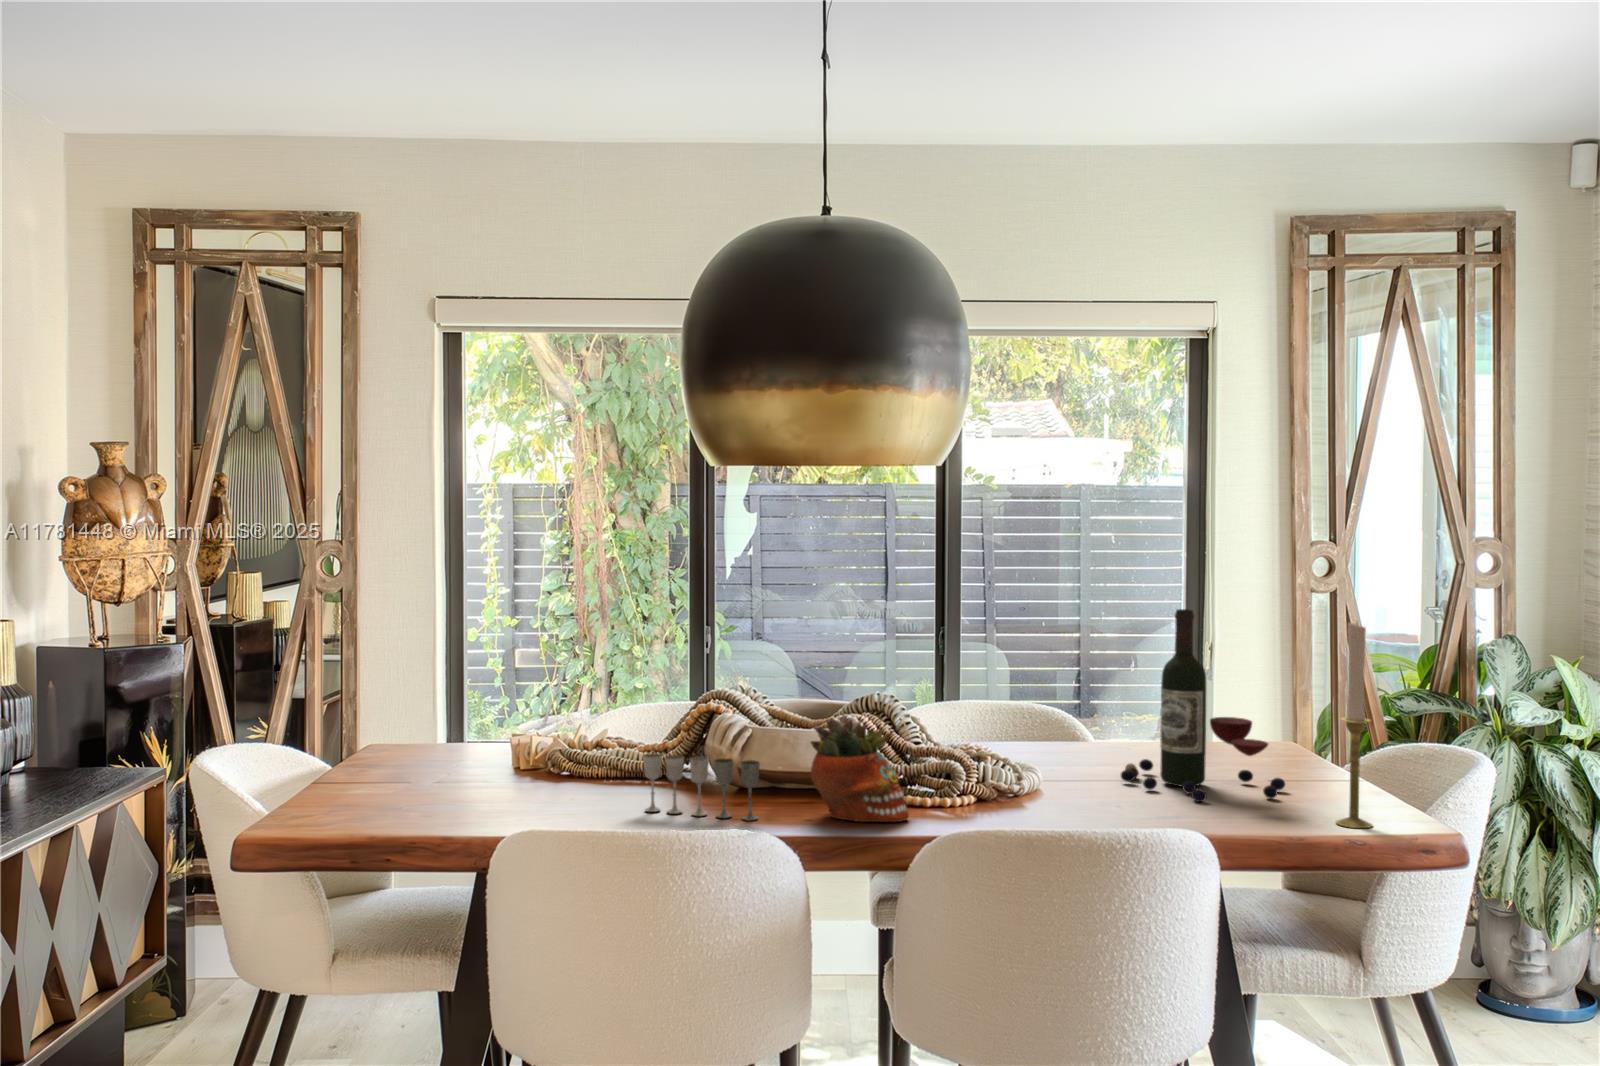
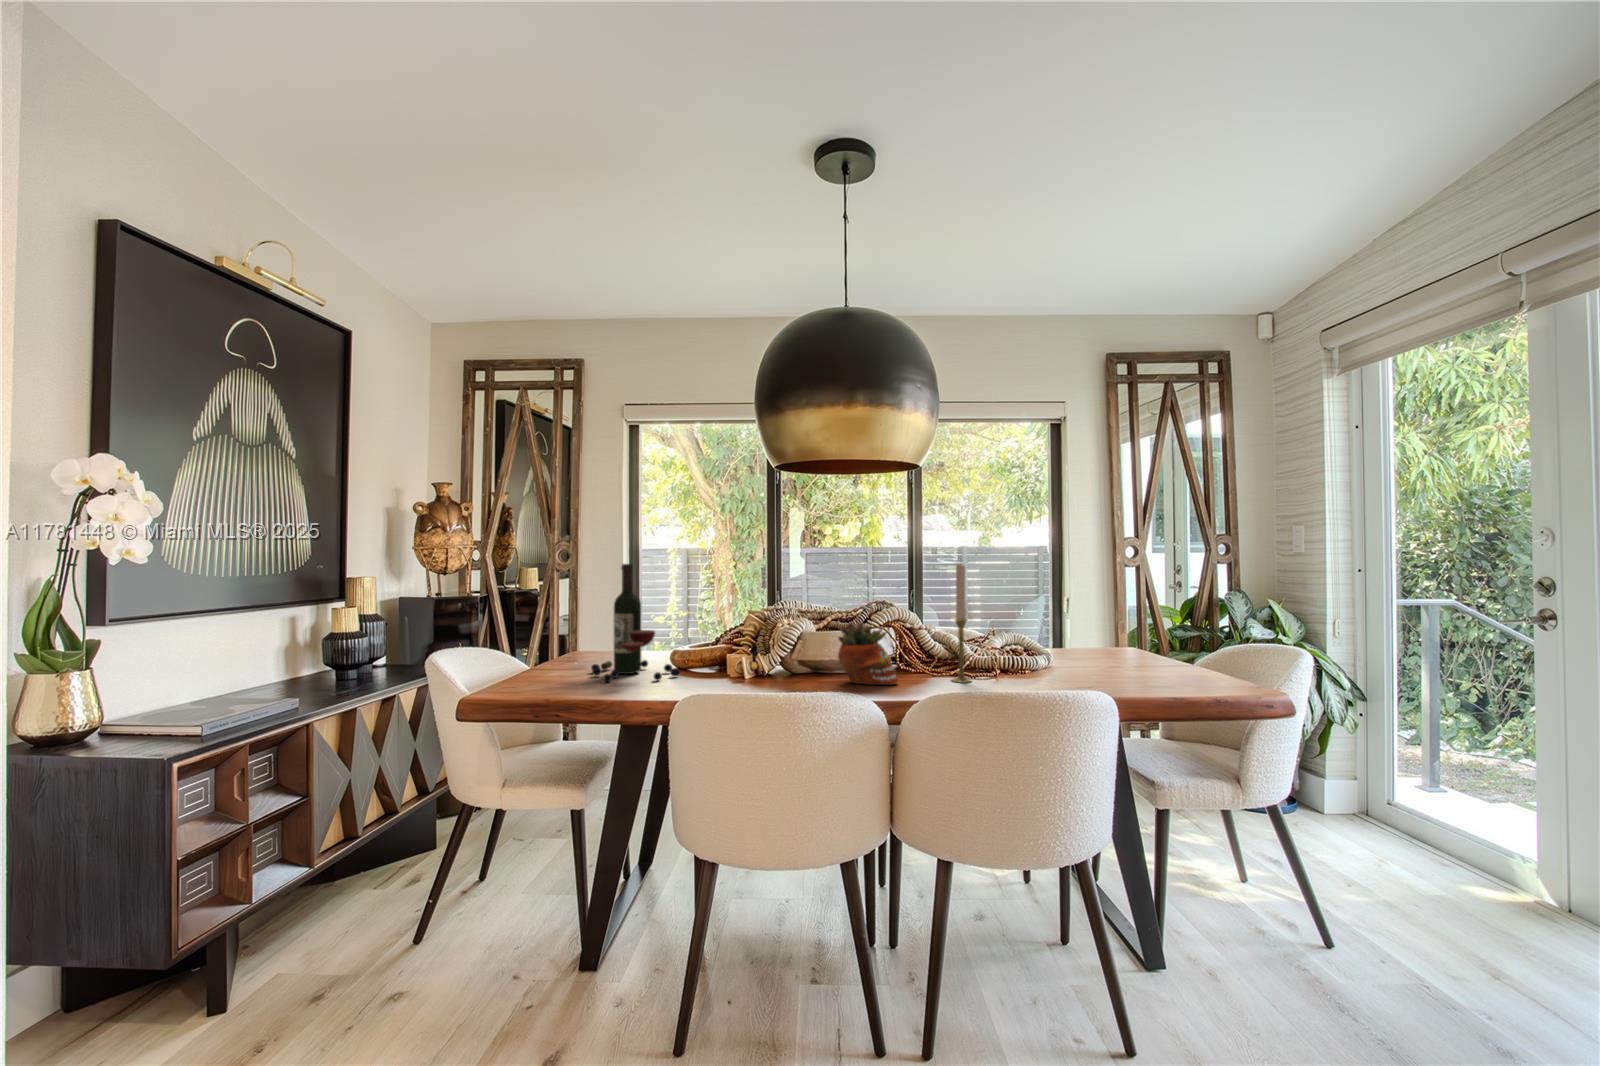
wine bottle: present [1121,609,1285,802] -> present [591,564,680,682]
candlestick: present [1336,623,1372,828] -> present [952,564,971,683]
wine glass: present [643,753,760,821] -> none [738,645,808,684]

